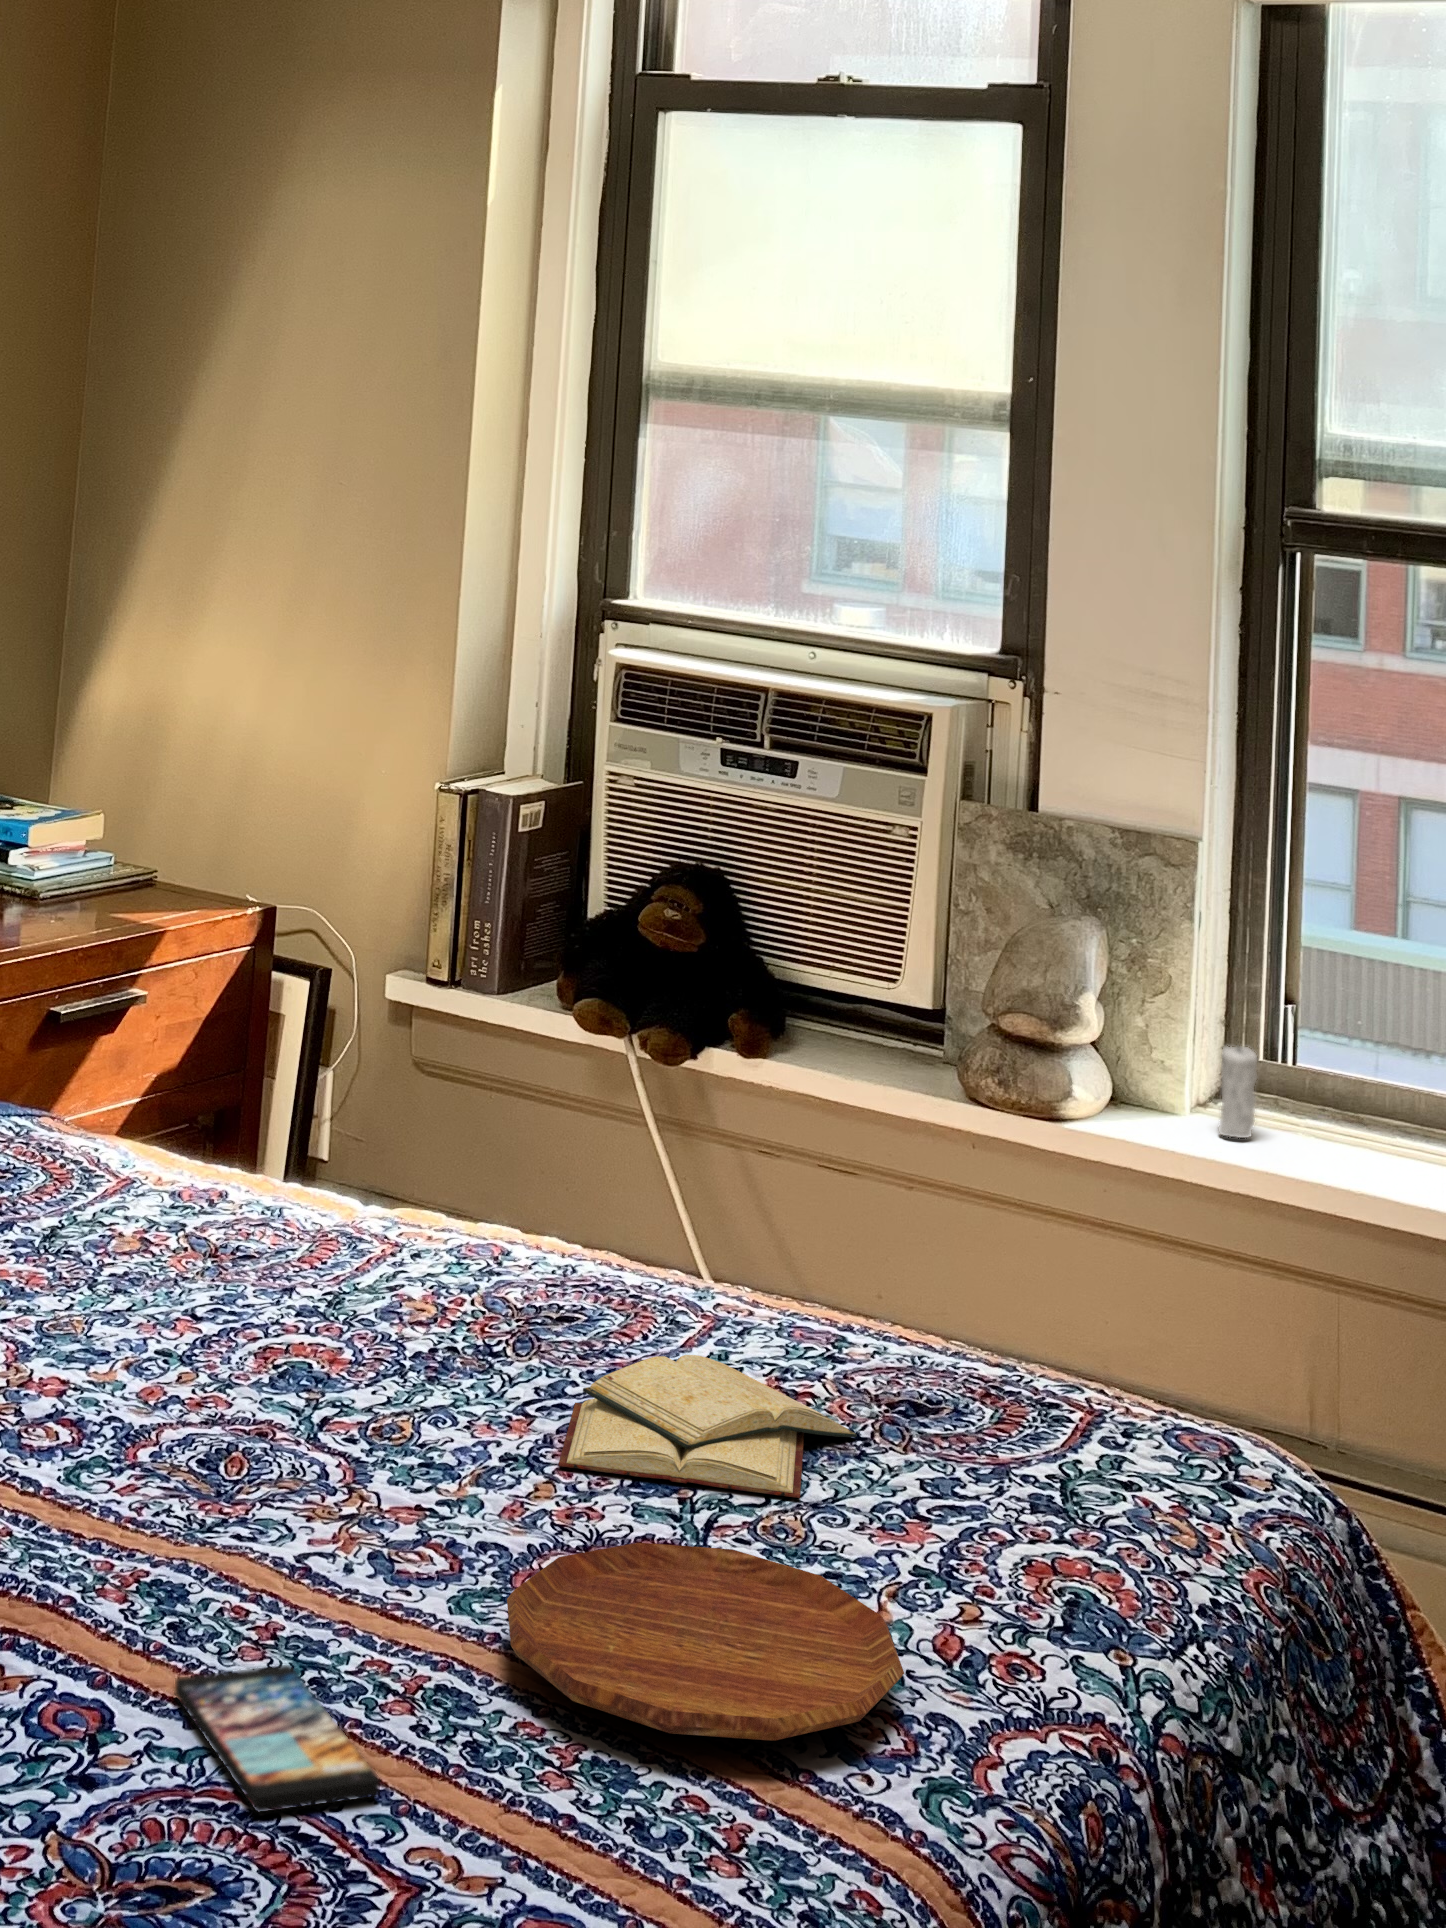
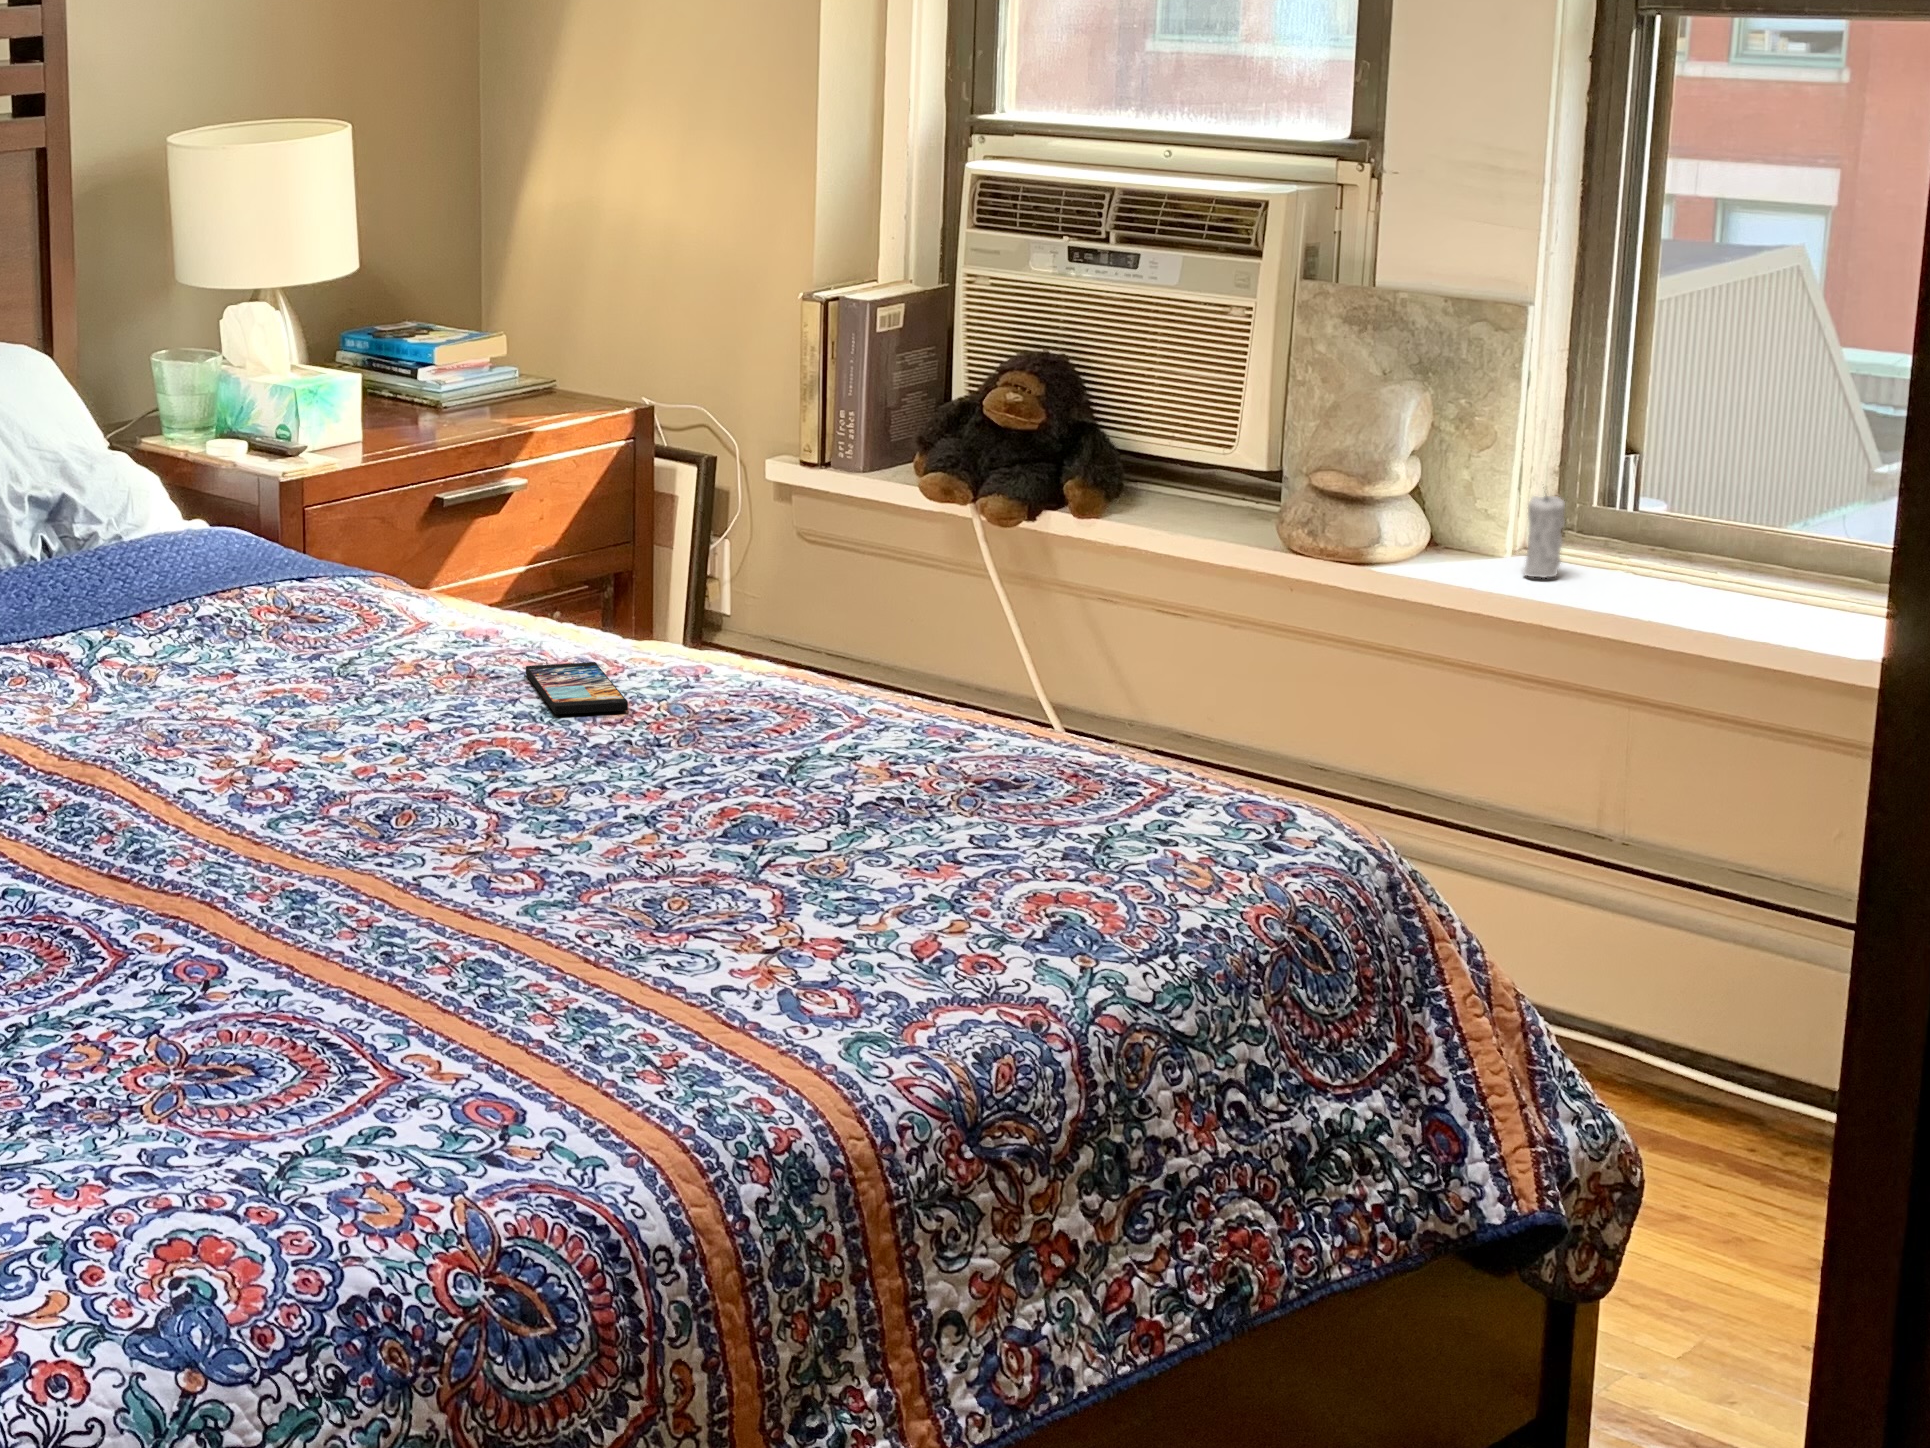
diary: present [559,1355,857,1498] -> none [673,745,946,848]
tray: present [507,1543,904,1740] -> none [547,873,865,1001]
smartphone: present [175,1665,380,1812] -> present [526,662,628,714]

